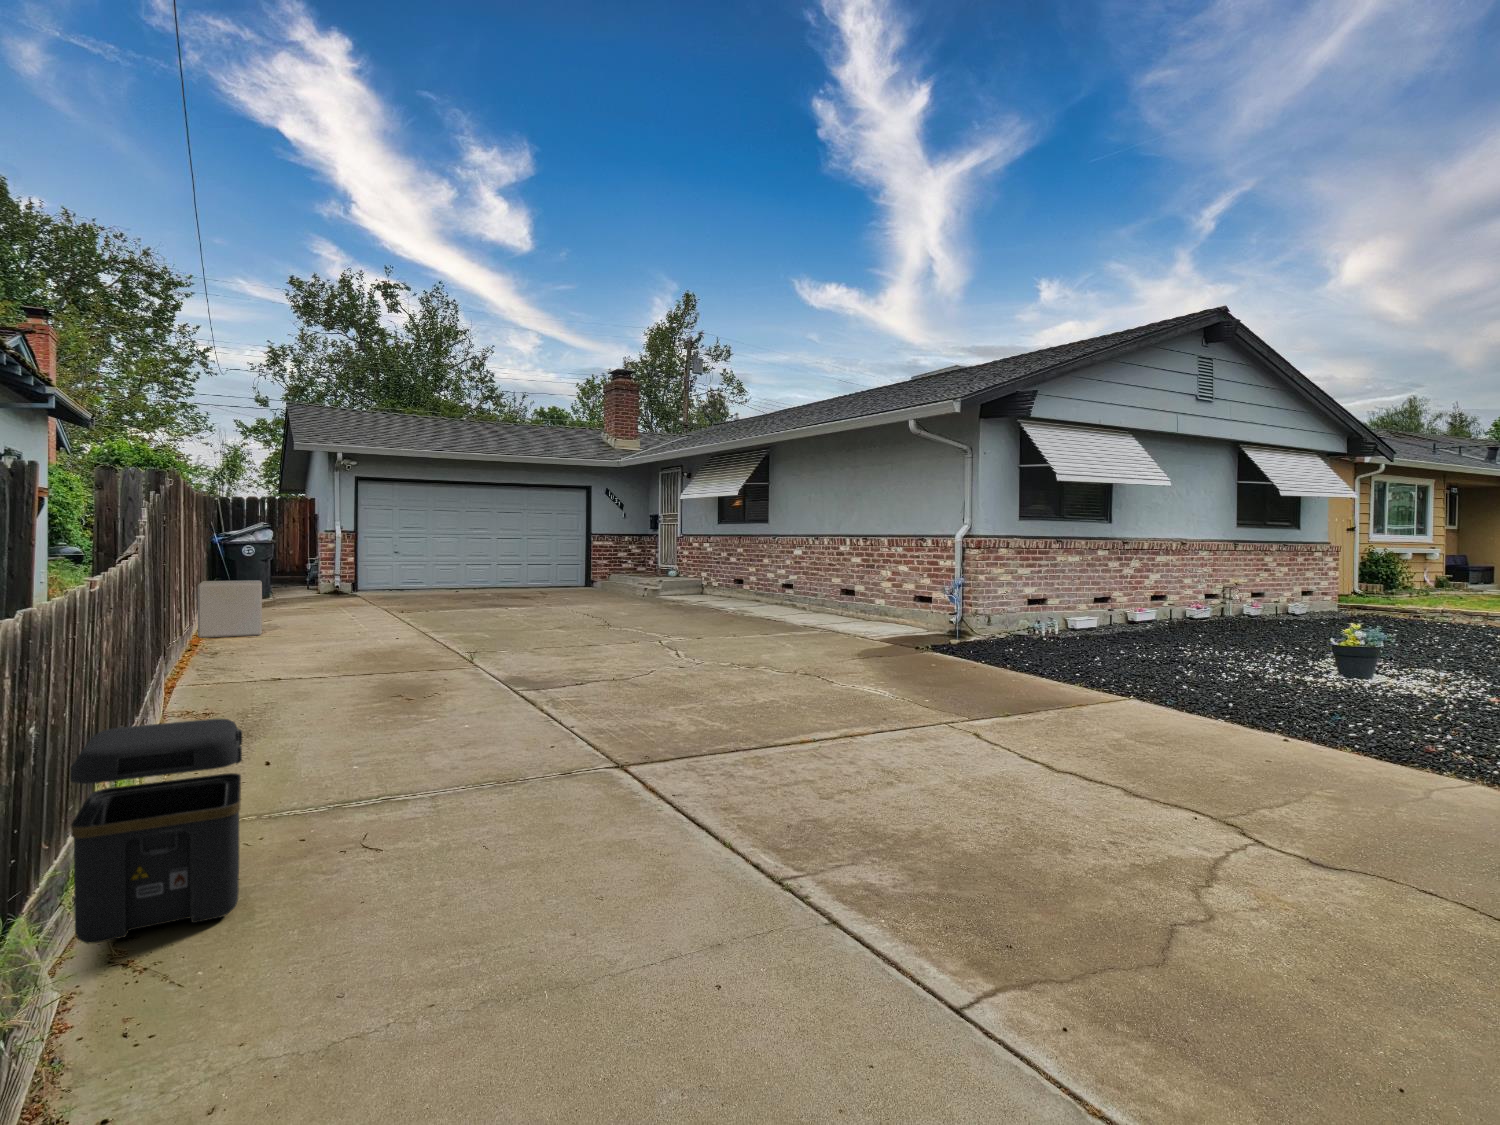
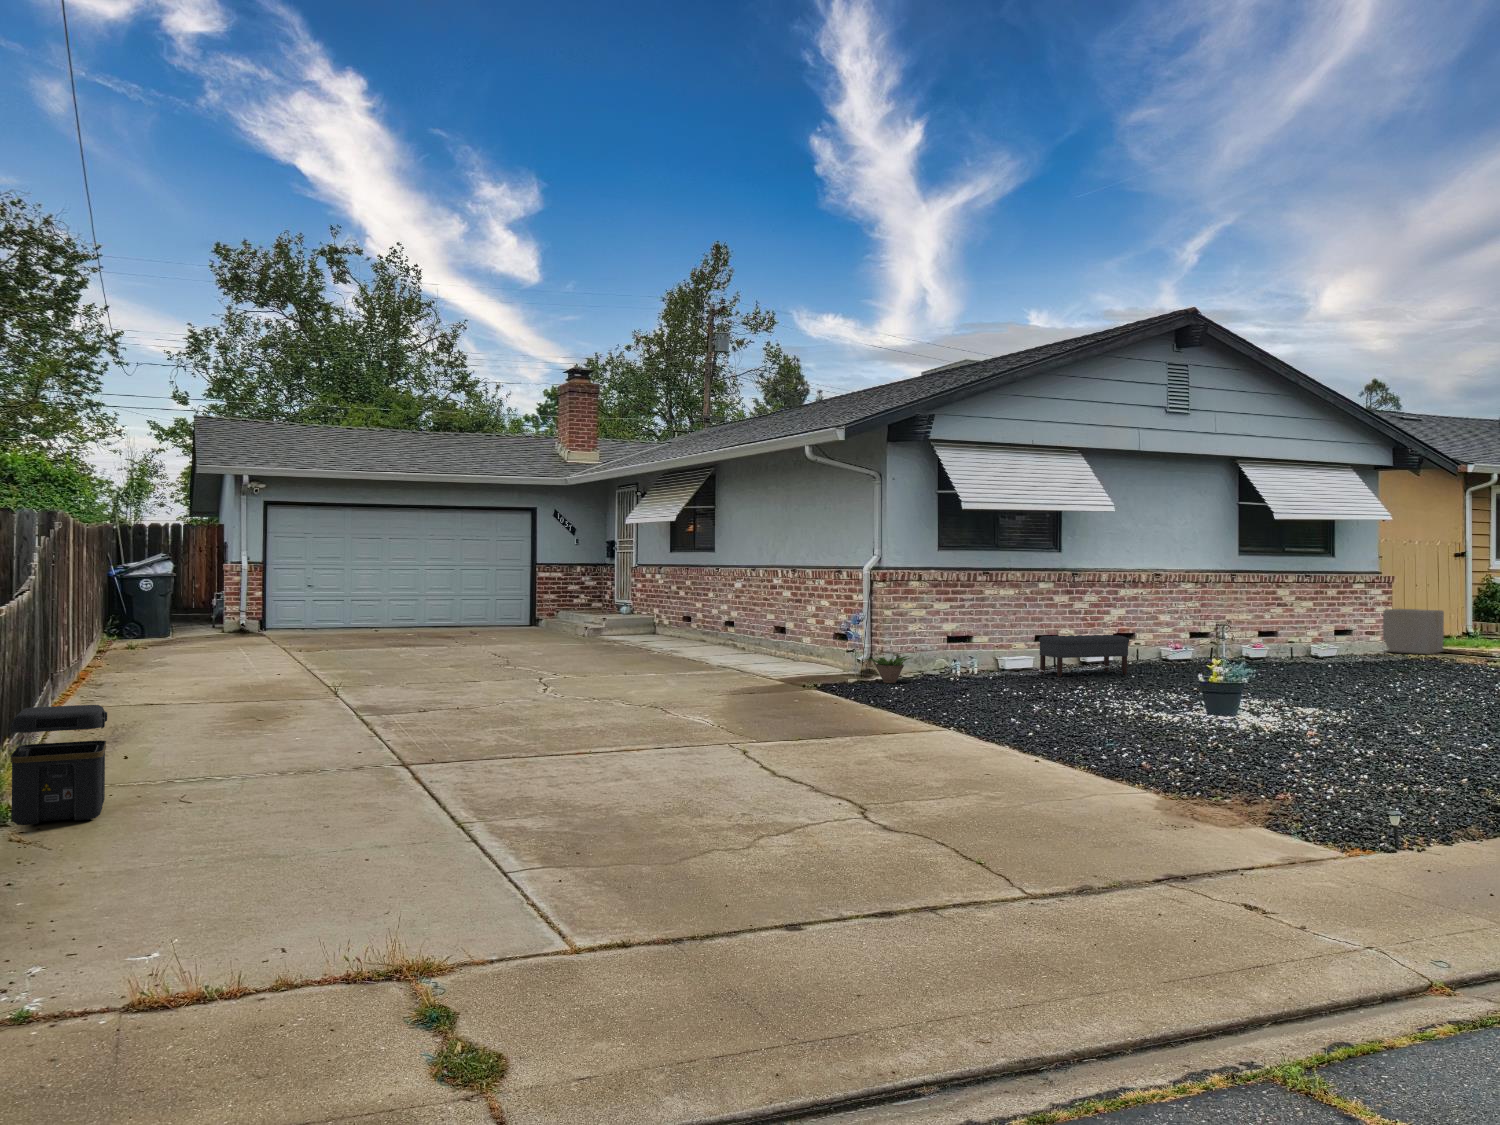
cardboard box: present [198,580,262,638] -> present [1383,609,1444,655]
bench: none [1098,596,1175,634] -> present [1039,635,1129,677]
decorative plant: none [963,617,1010,642] -> present [865,656,910,683]

